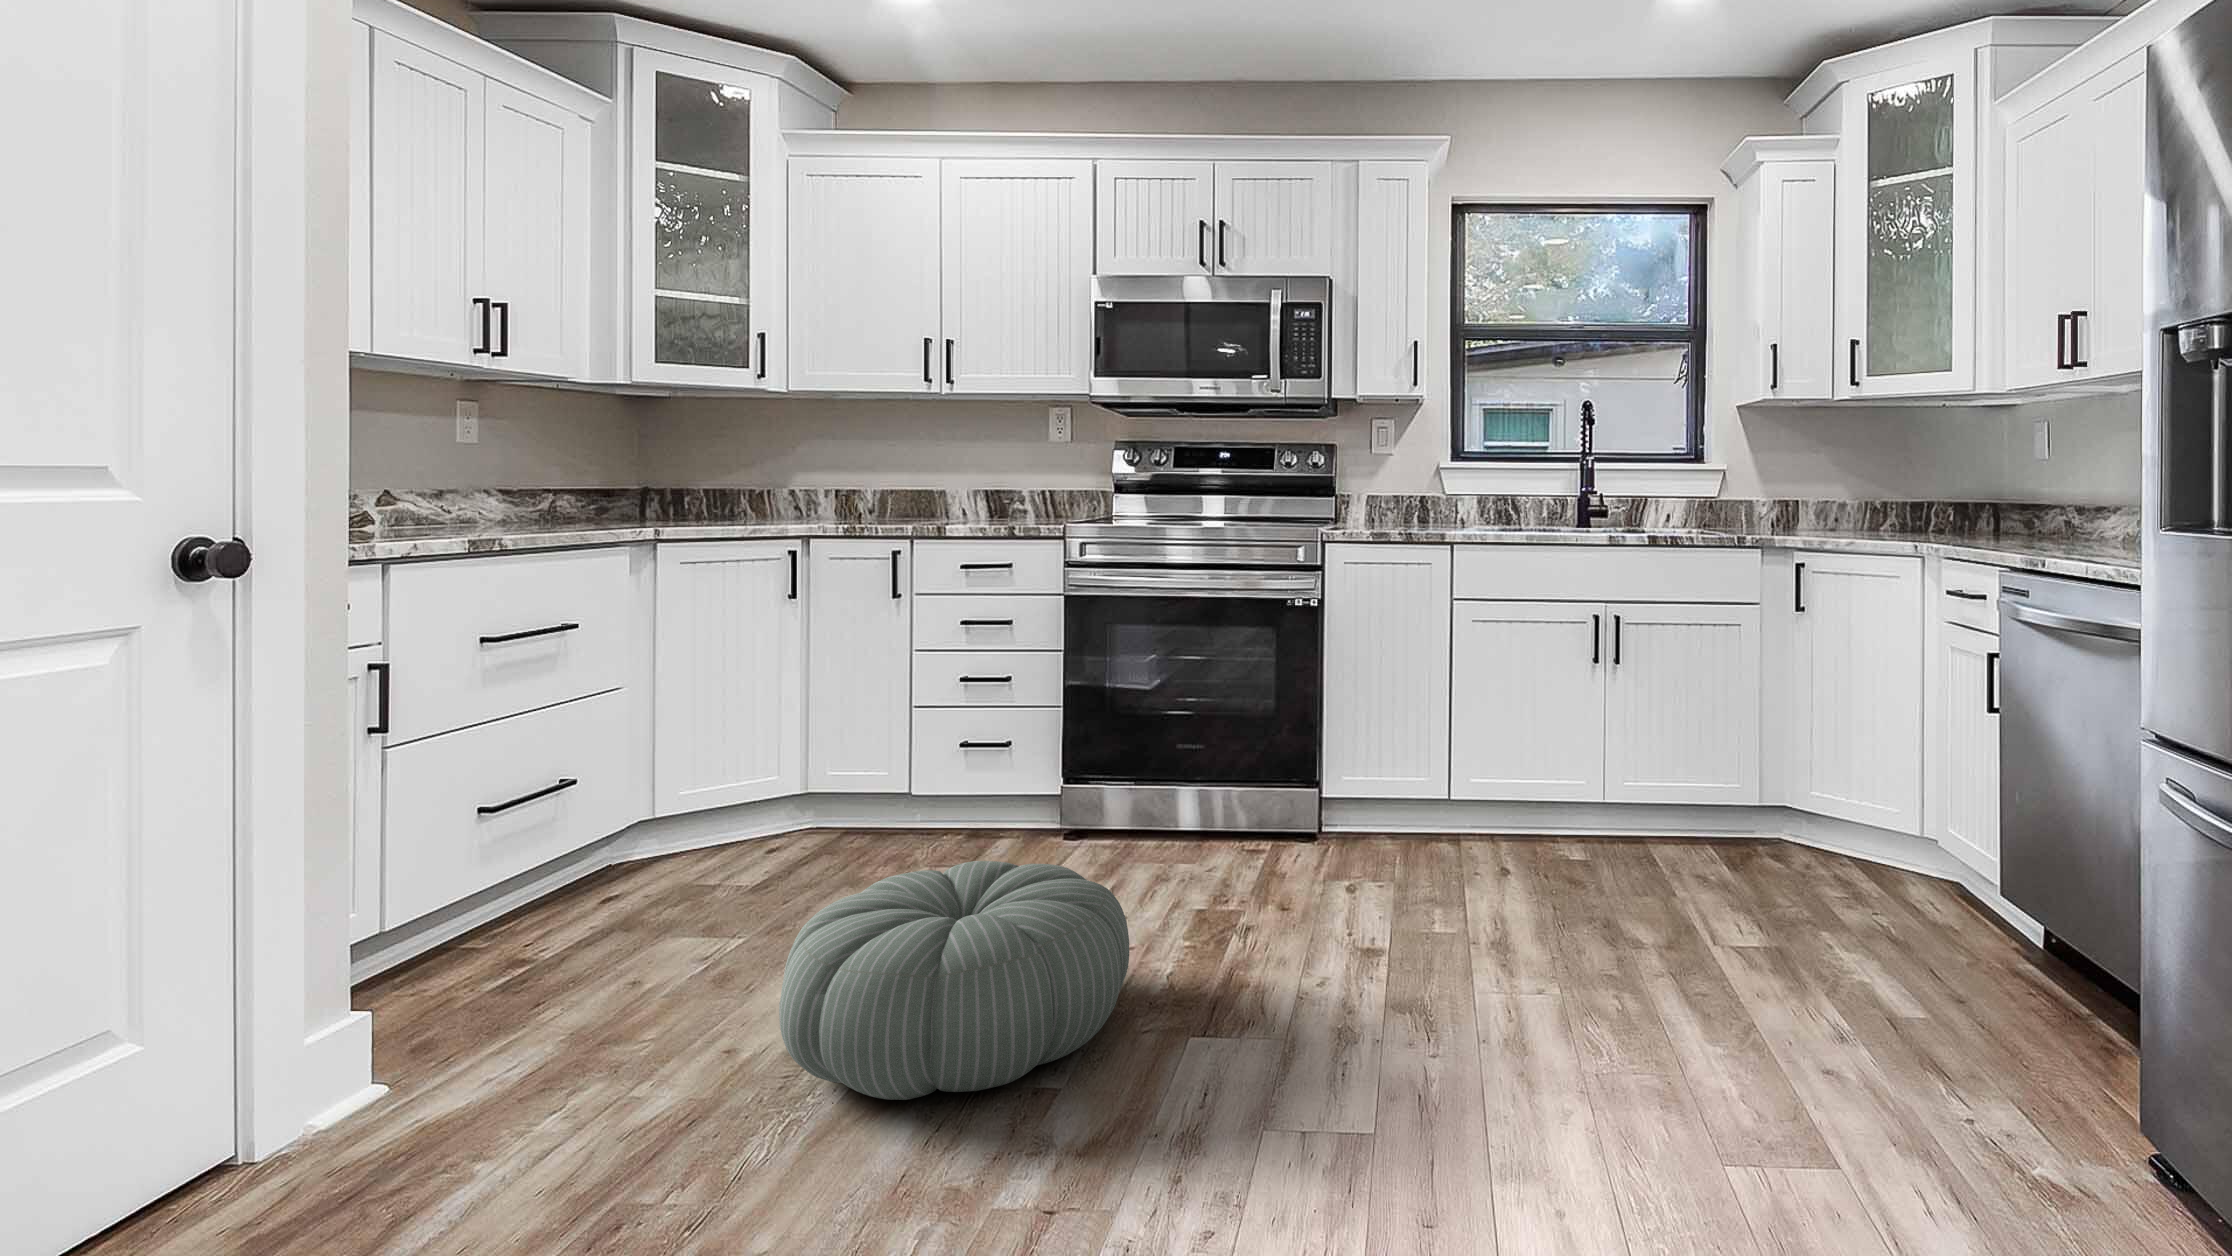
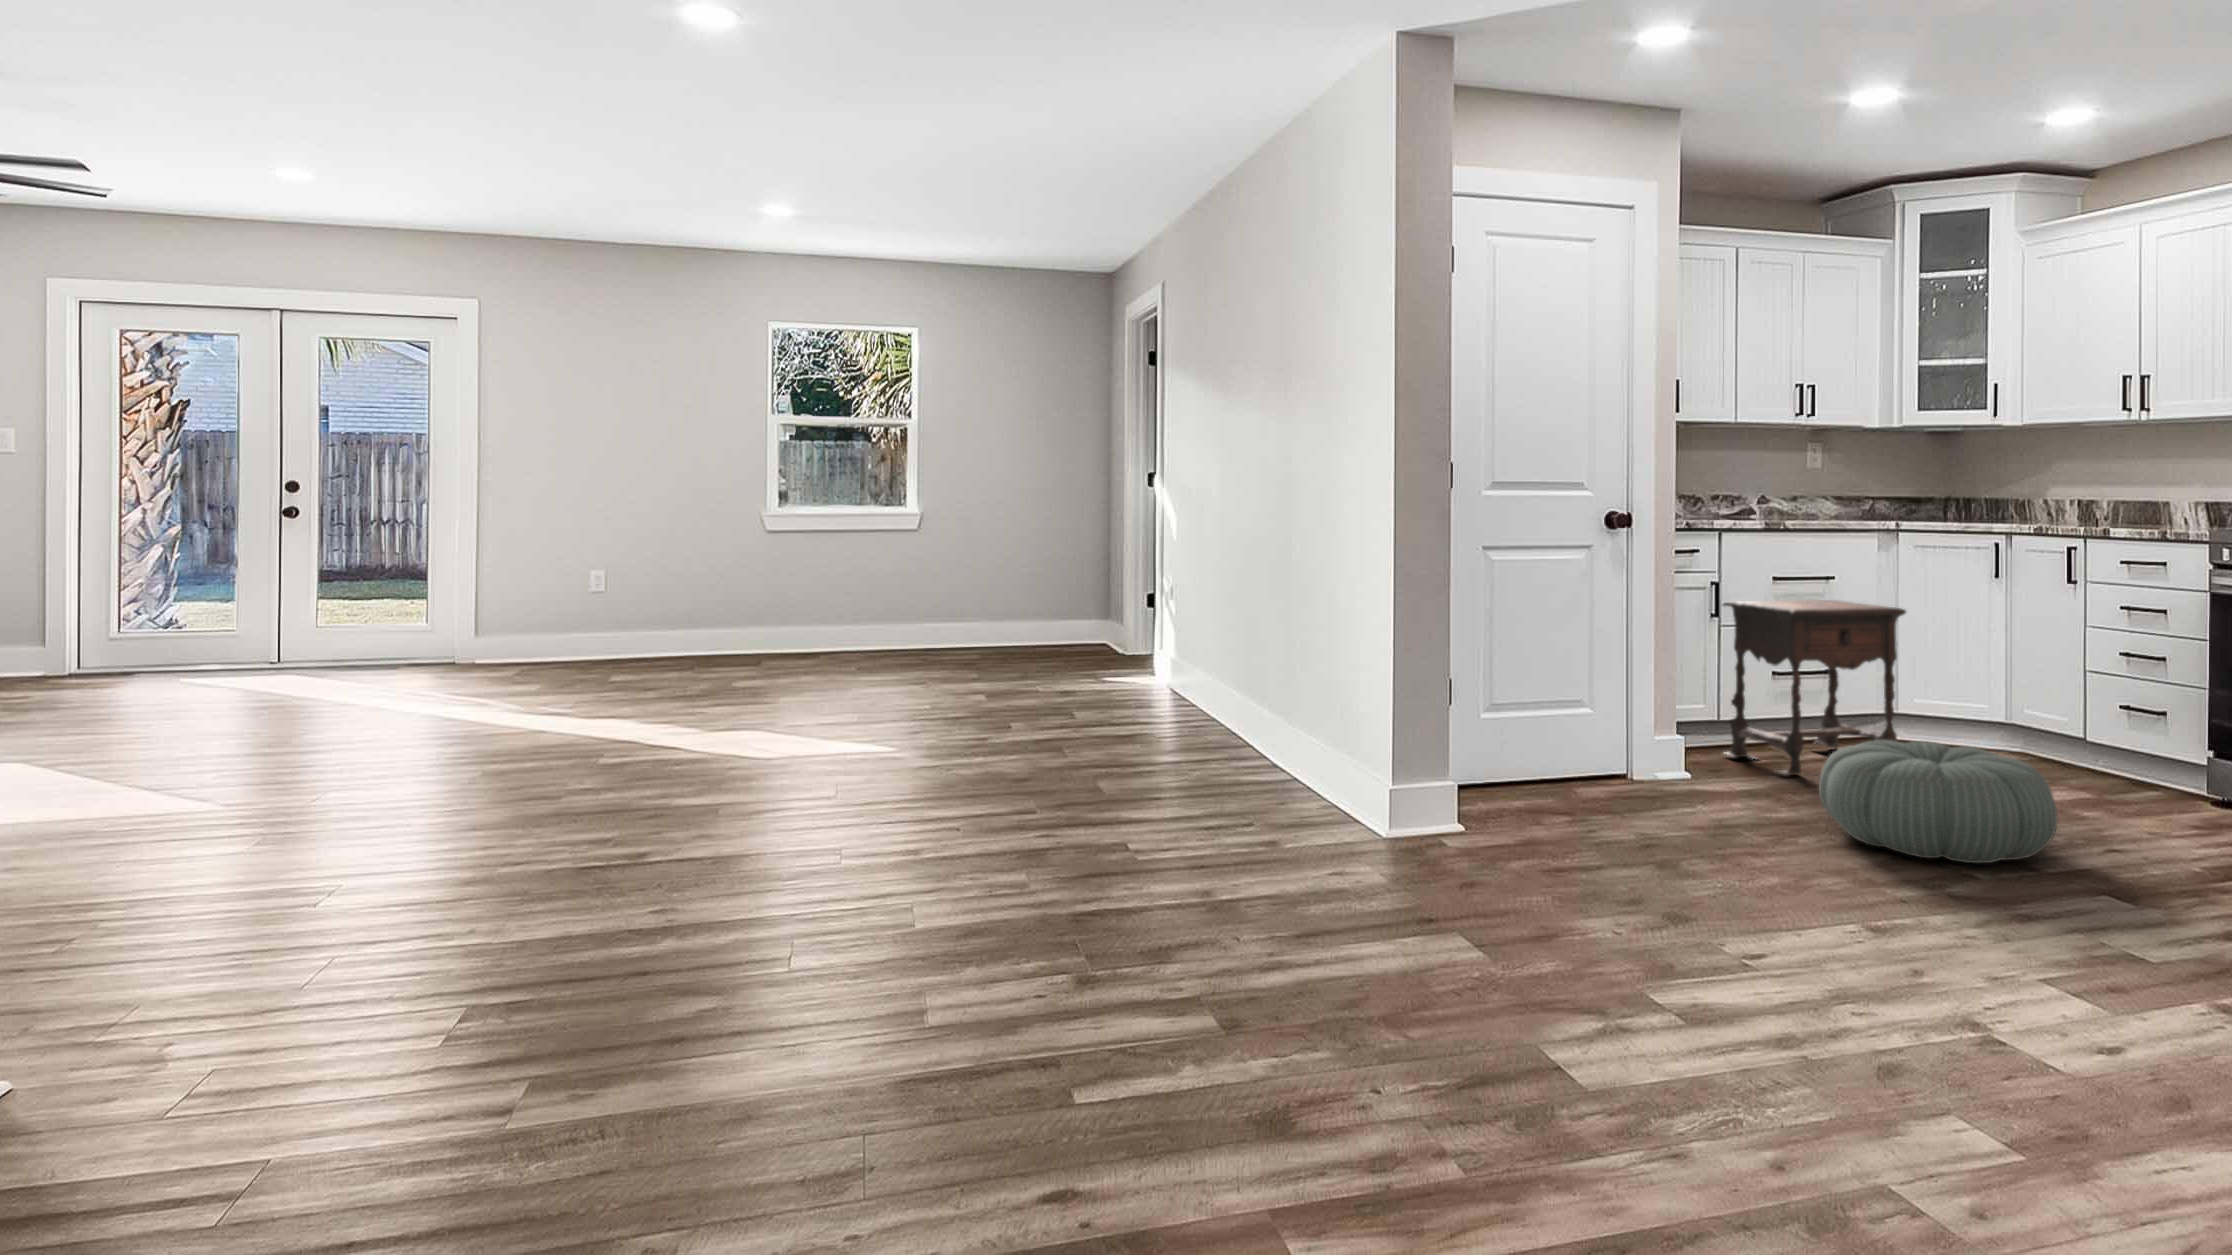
side table: none [390,660,758,1000] -> present [1722,600,1906,775]

